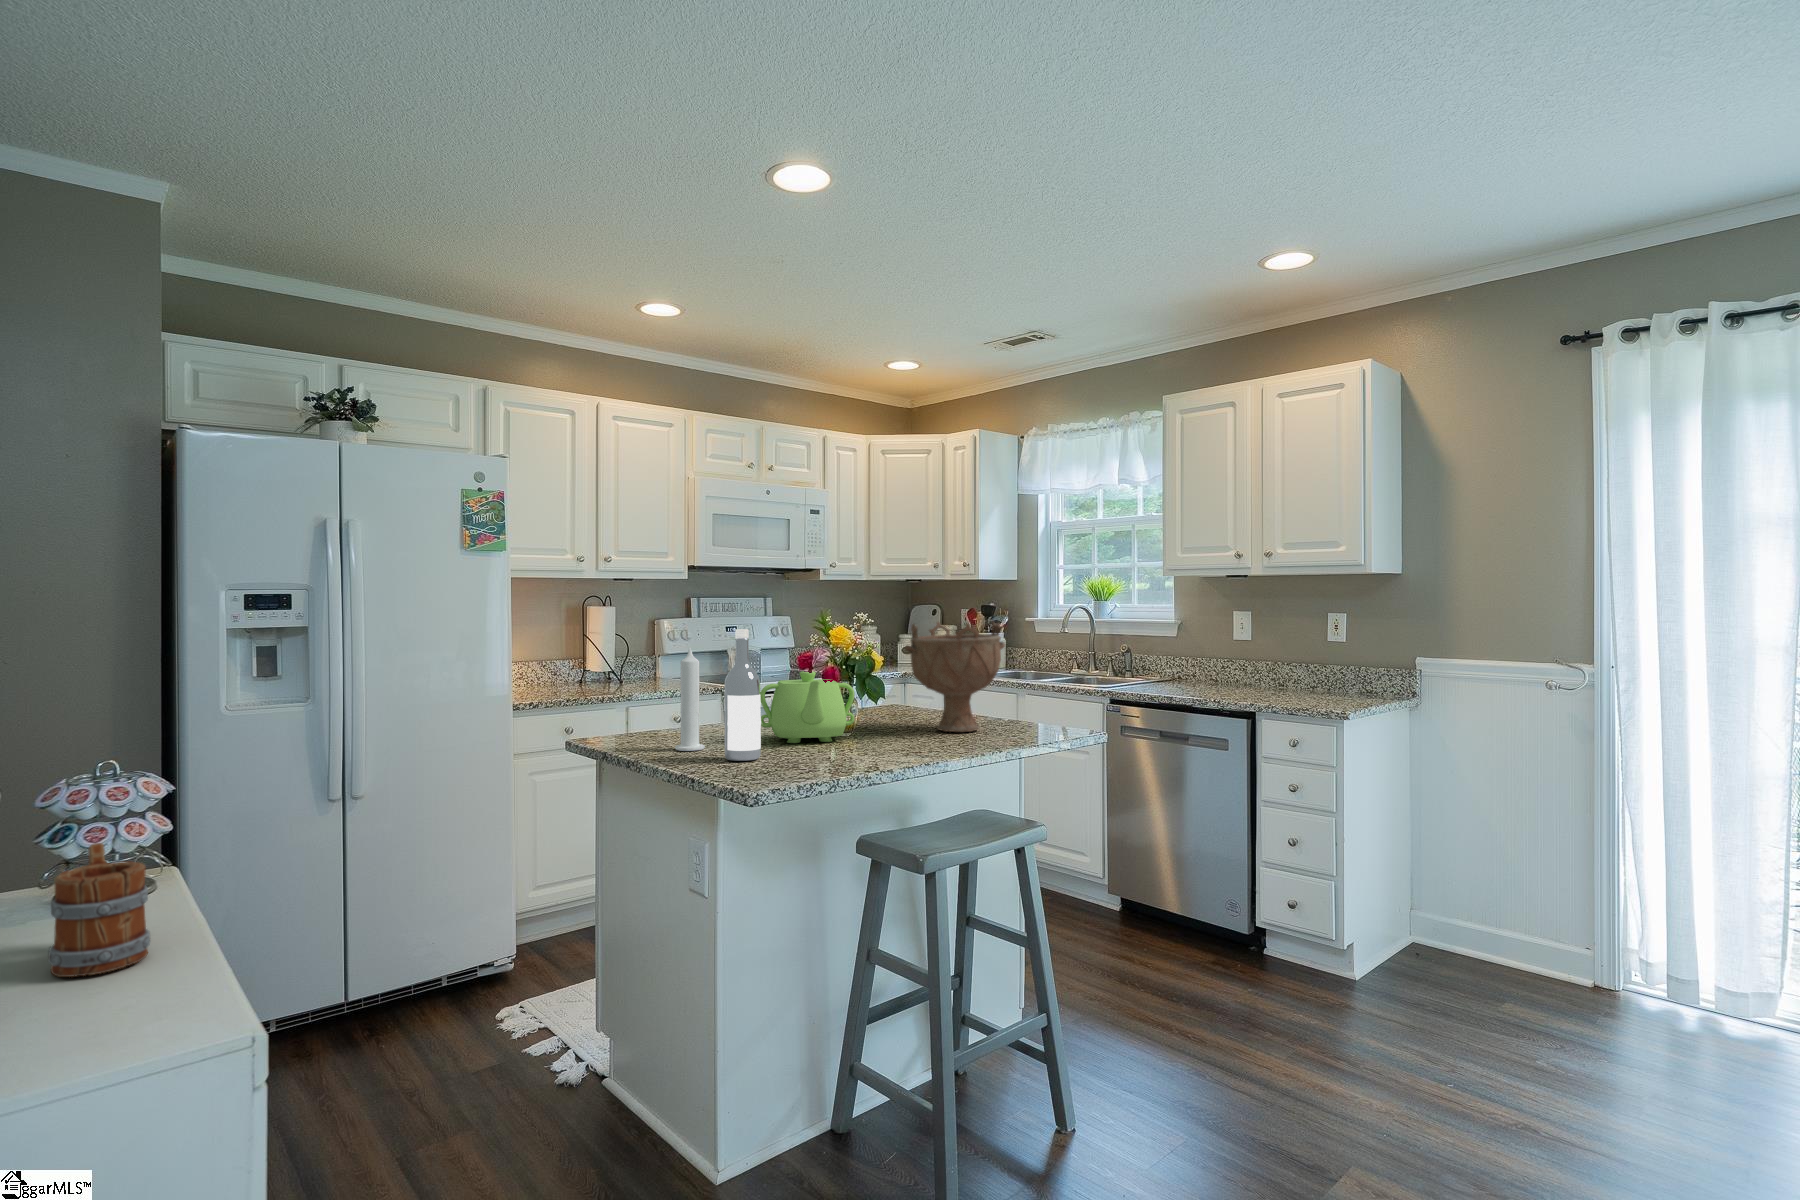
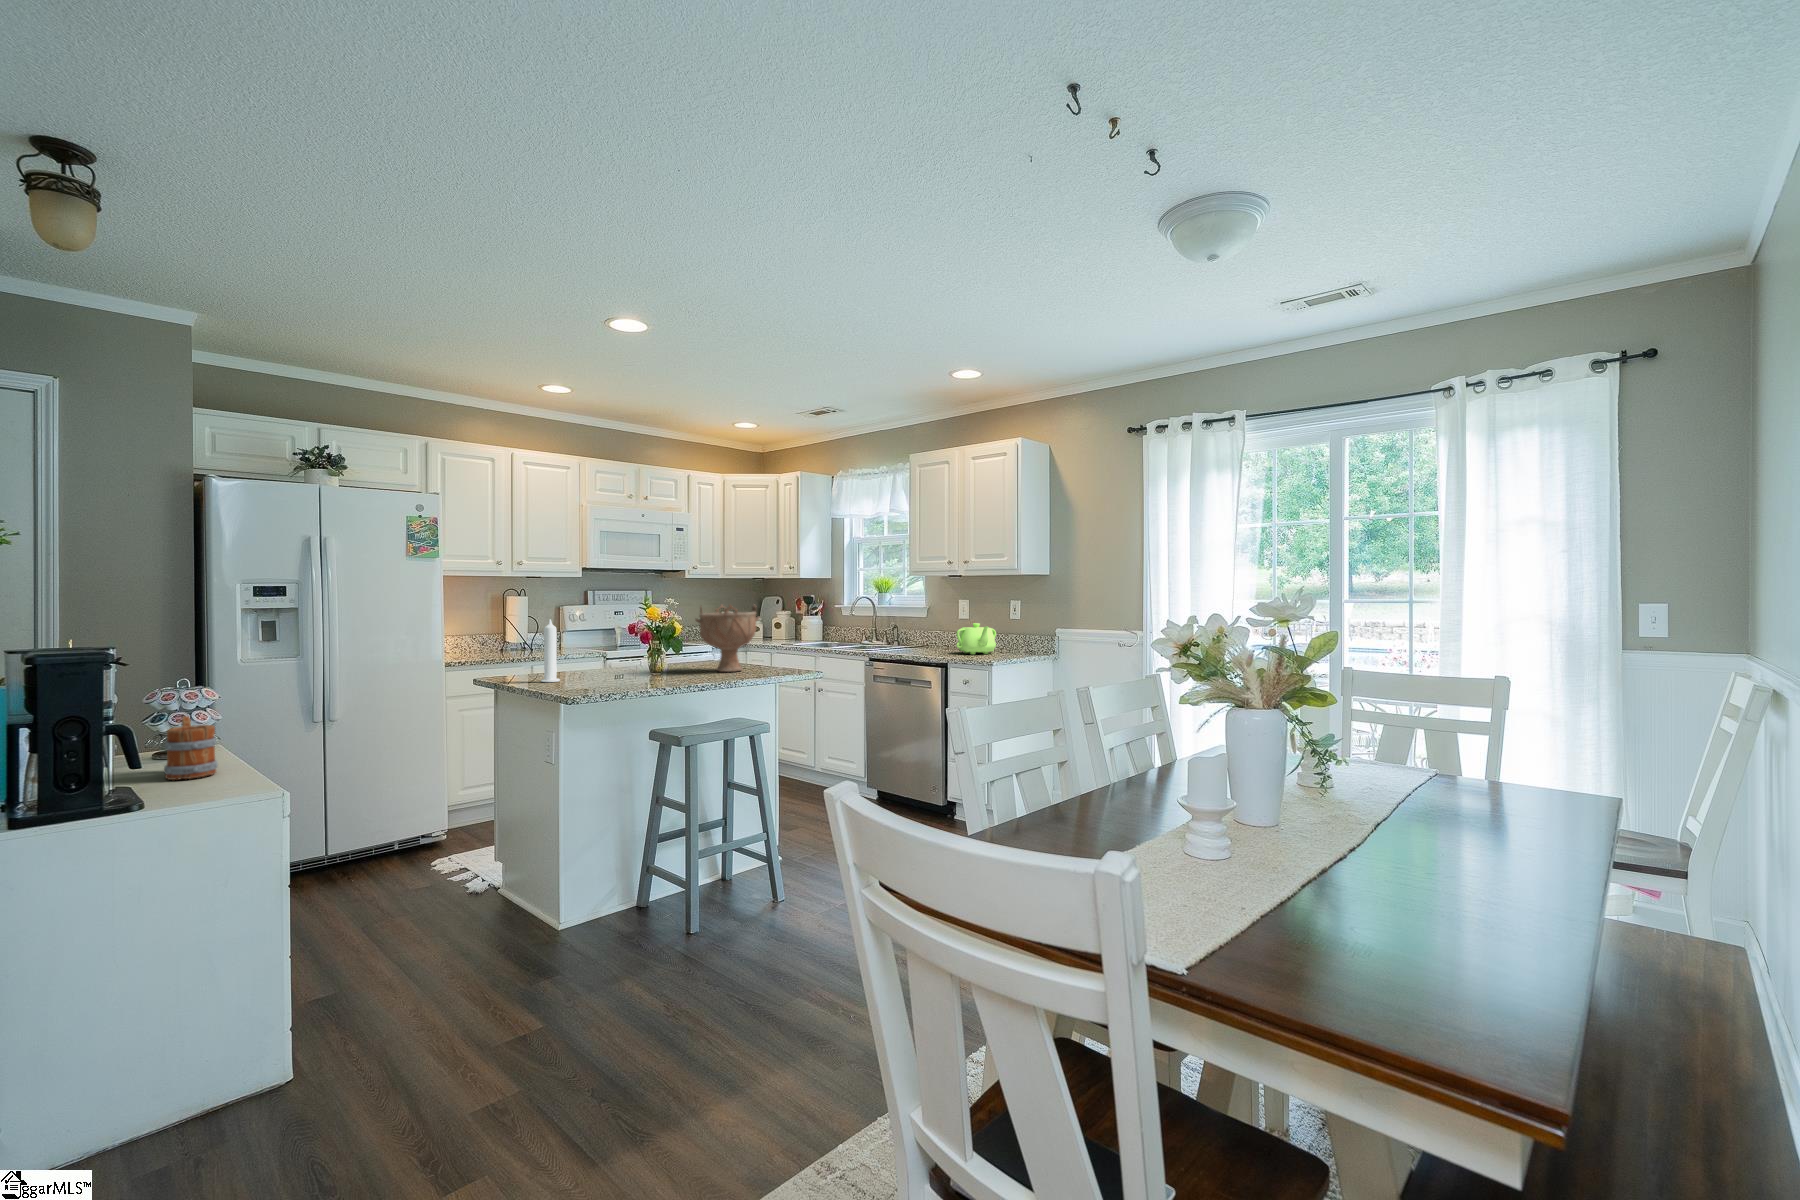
wine bottle: present [724,629,761,761] -> none [567,607,590,686]
teapot: present [760,672,855,743] -> present [956,623,996,654]

